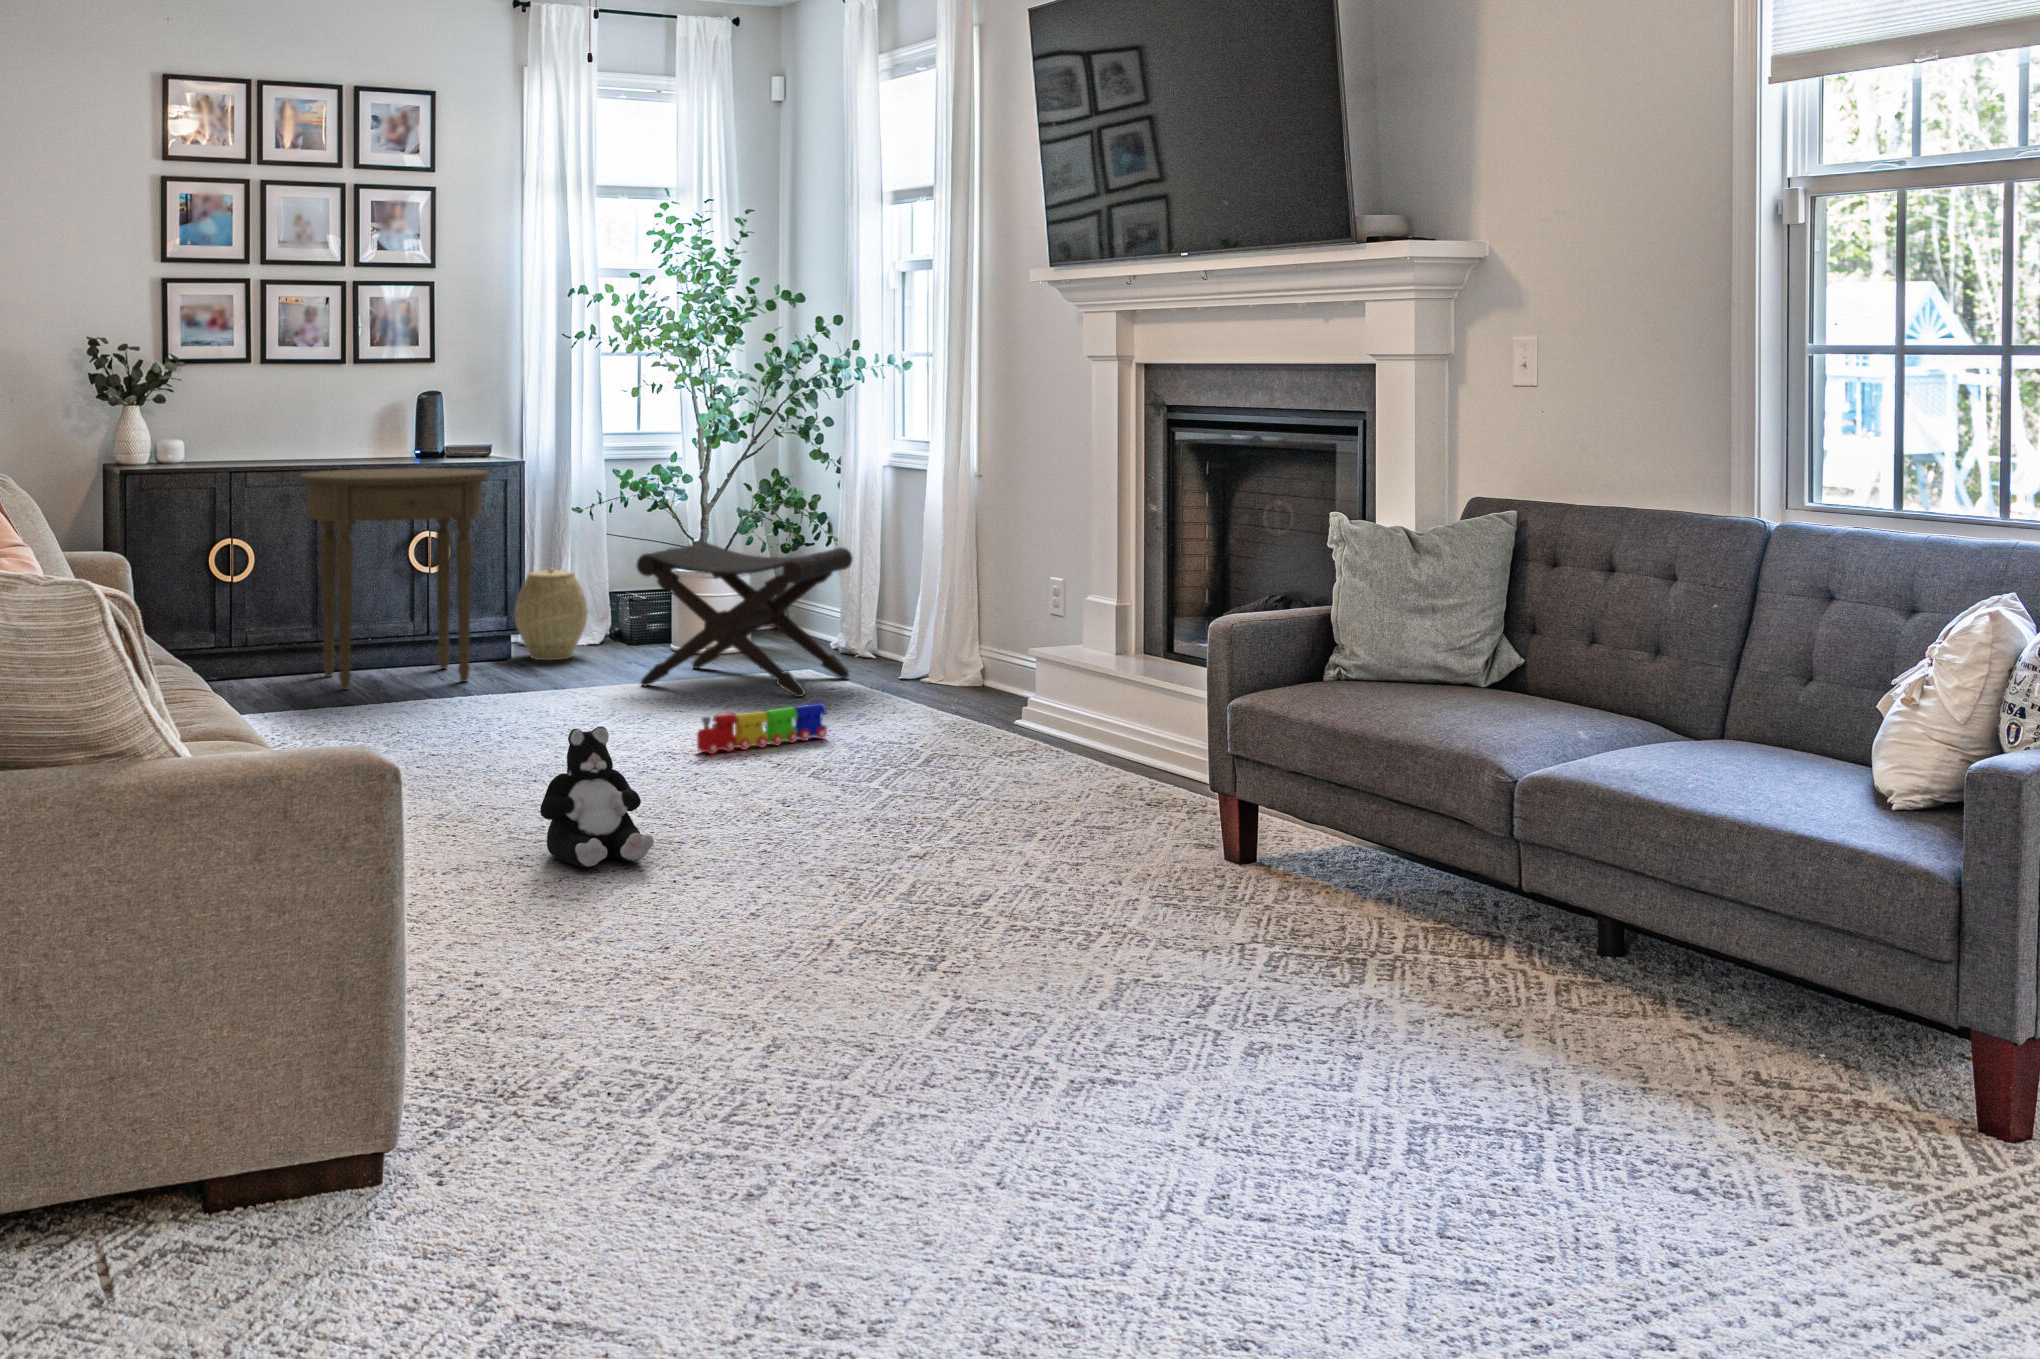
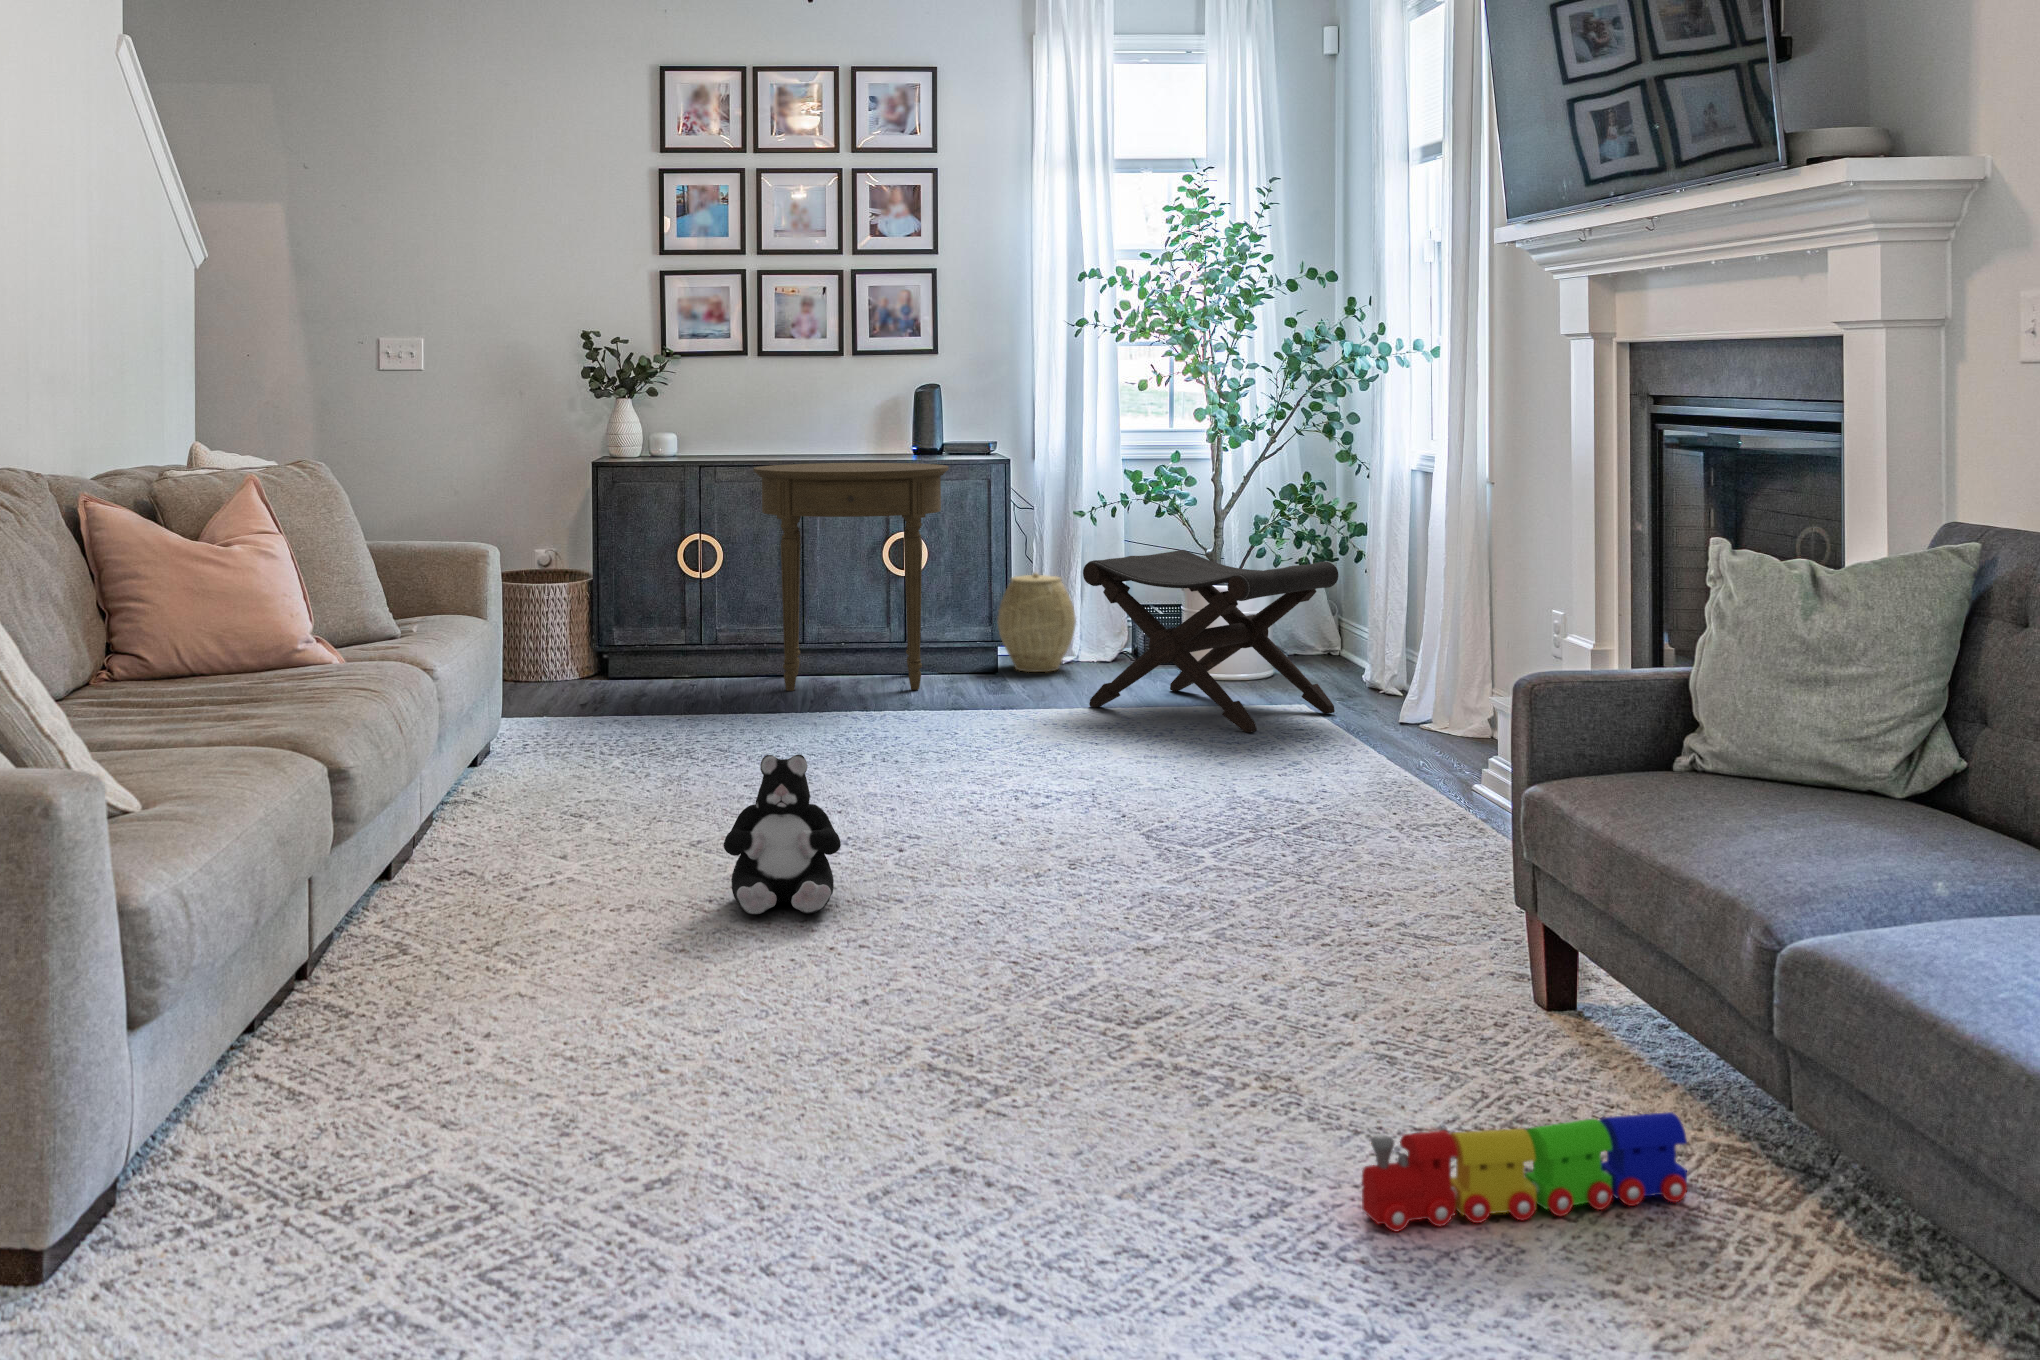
toy train: present [697,703,827,755] -> present [1362,1112,1687,1231]

